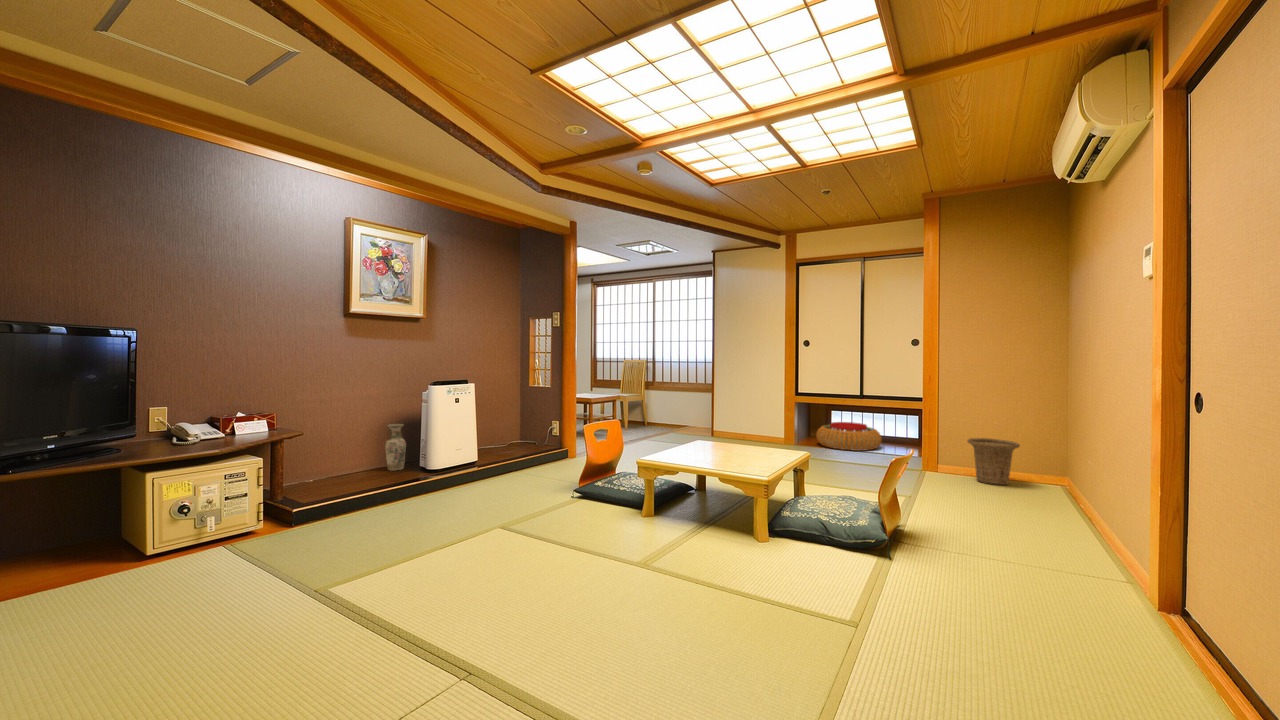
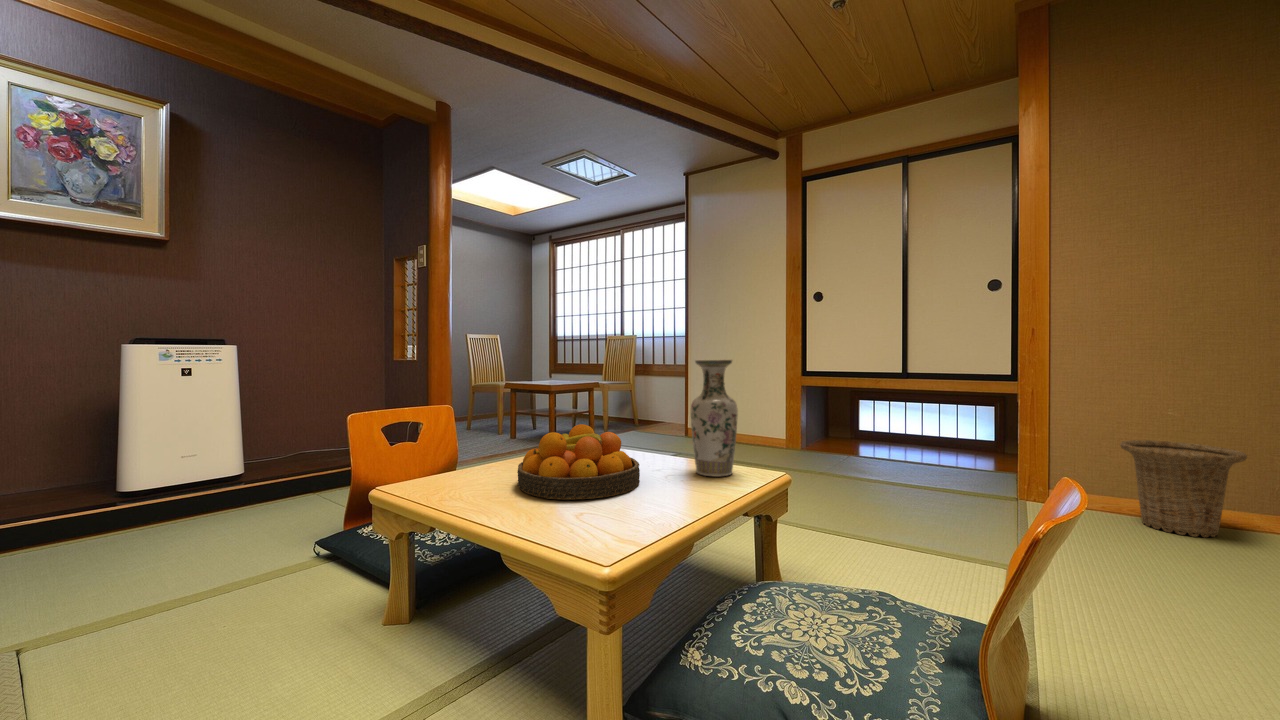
pouf: present [816,422,881,451] -> none [834,415,937,459]
vase: present [385,424,406,470] -> present [691,360,738,477]
fruit bowl: none [696,432,749,463] -> present [517,424,640,500]

